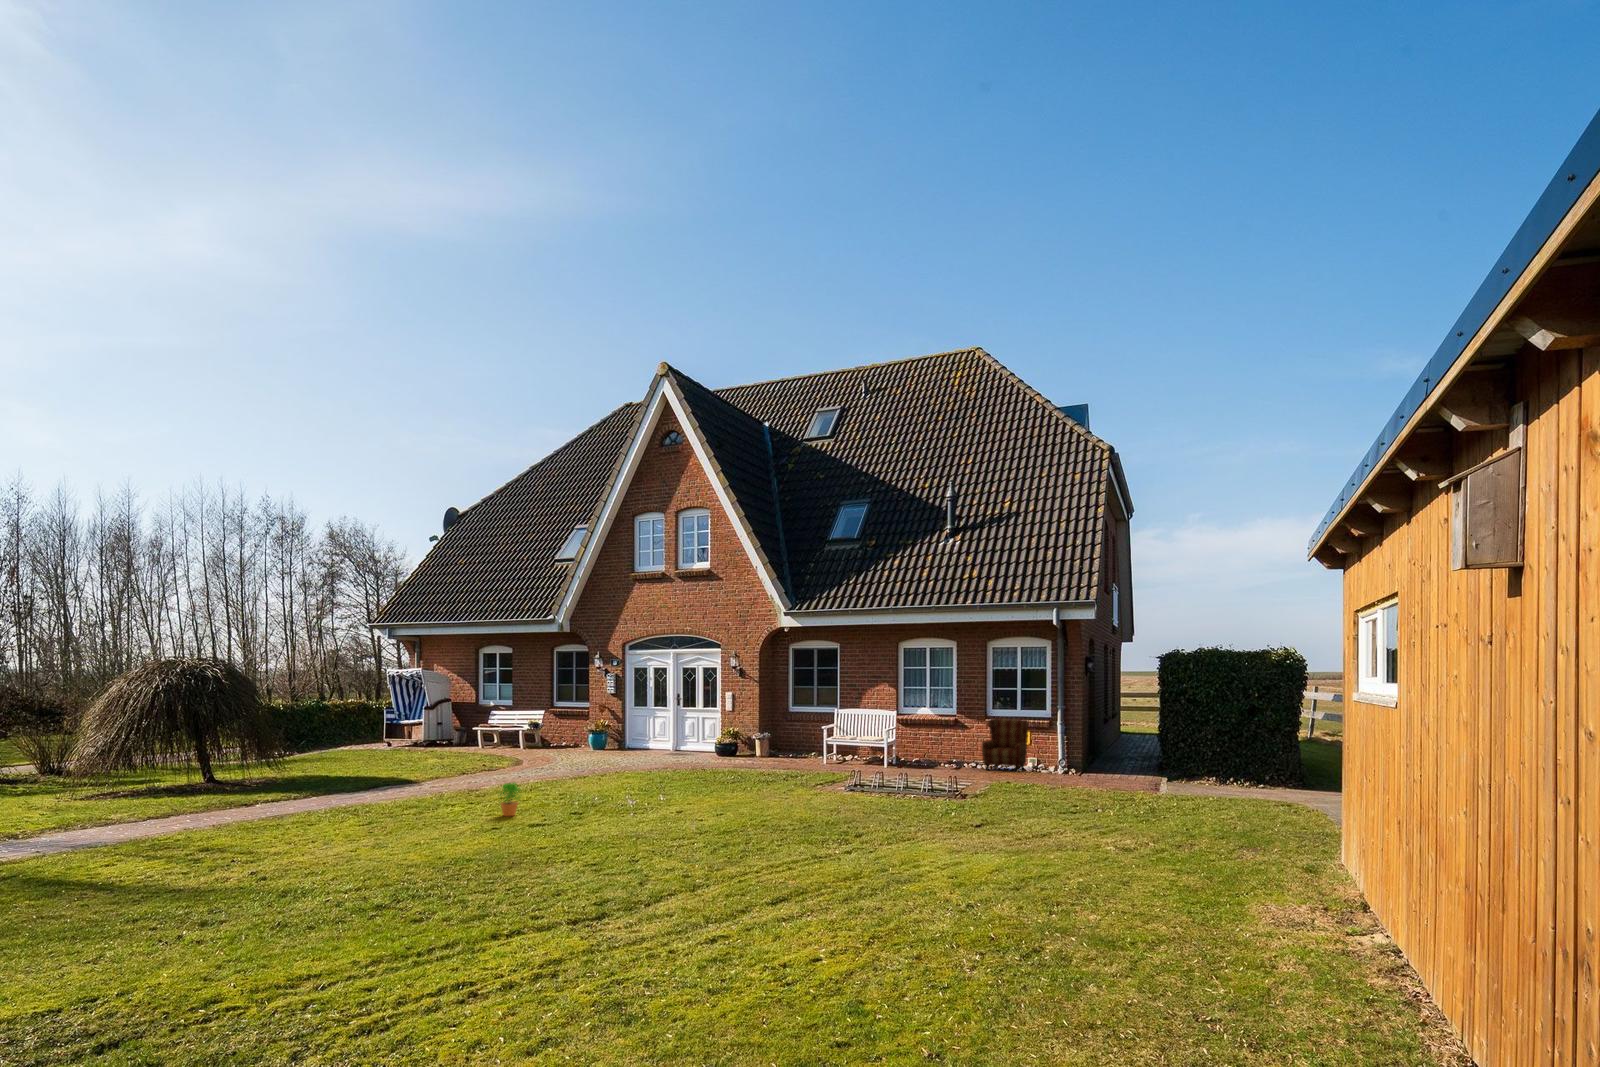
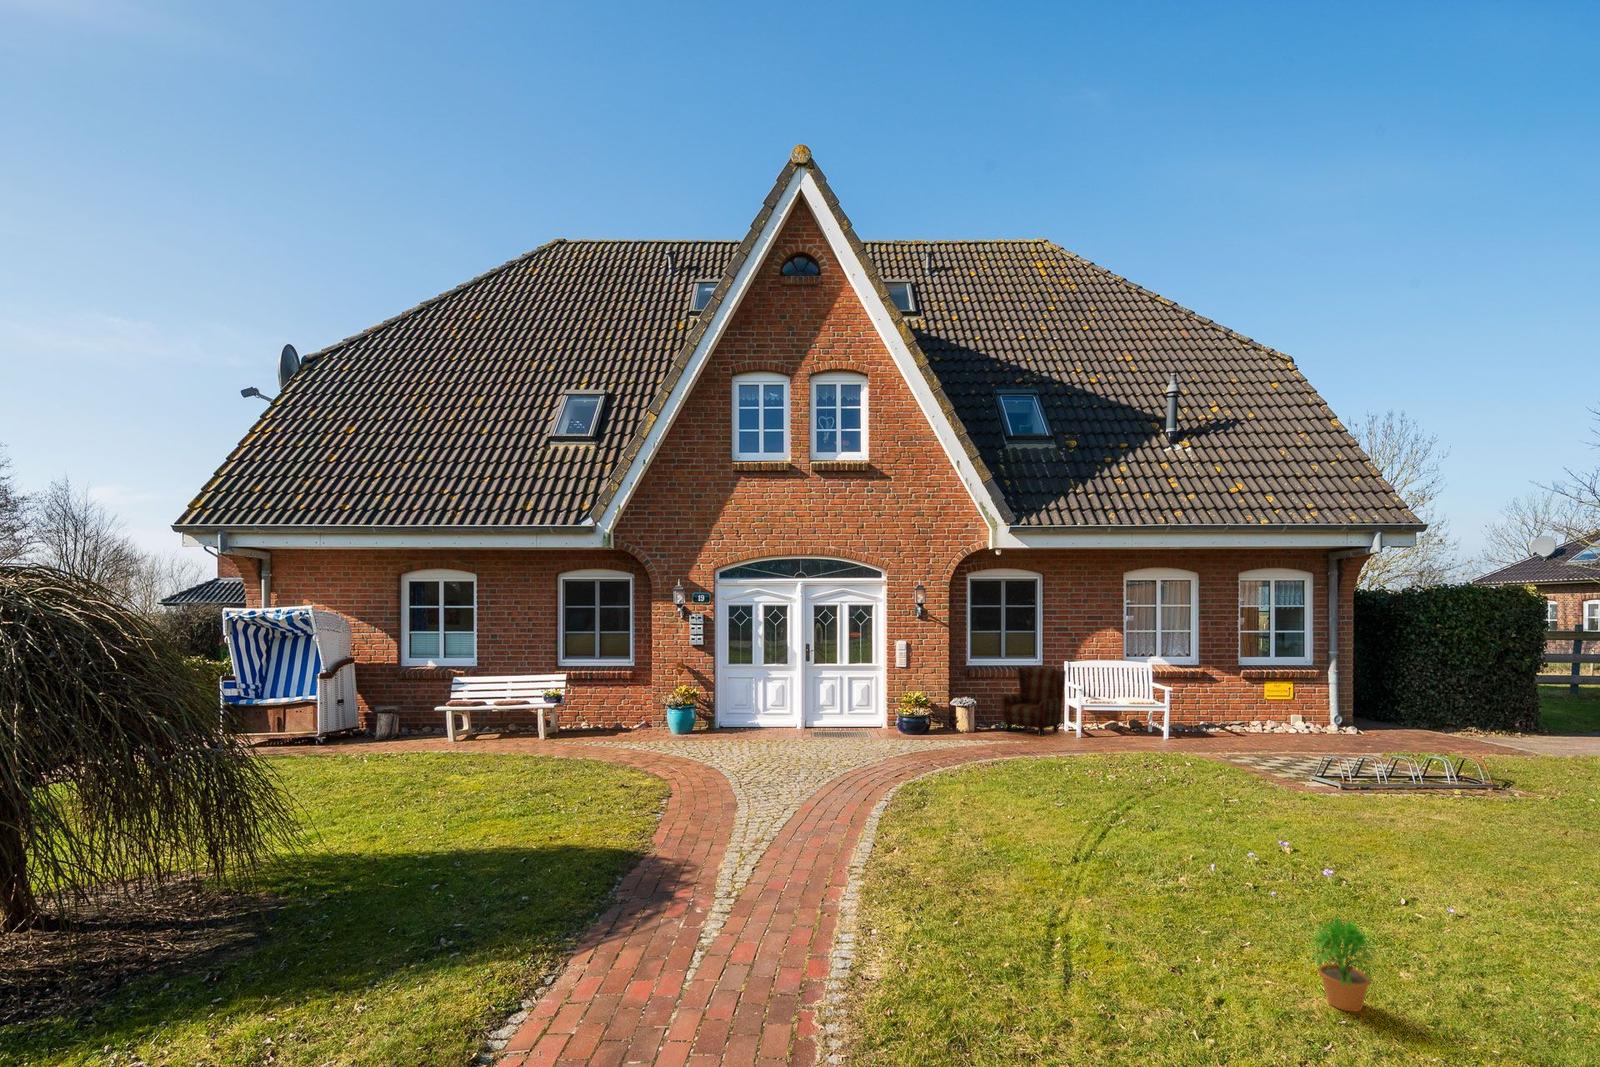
armchair: present [981,718,1028,772] -> present [1001,666,1066,736]

